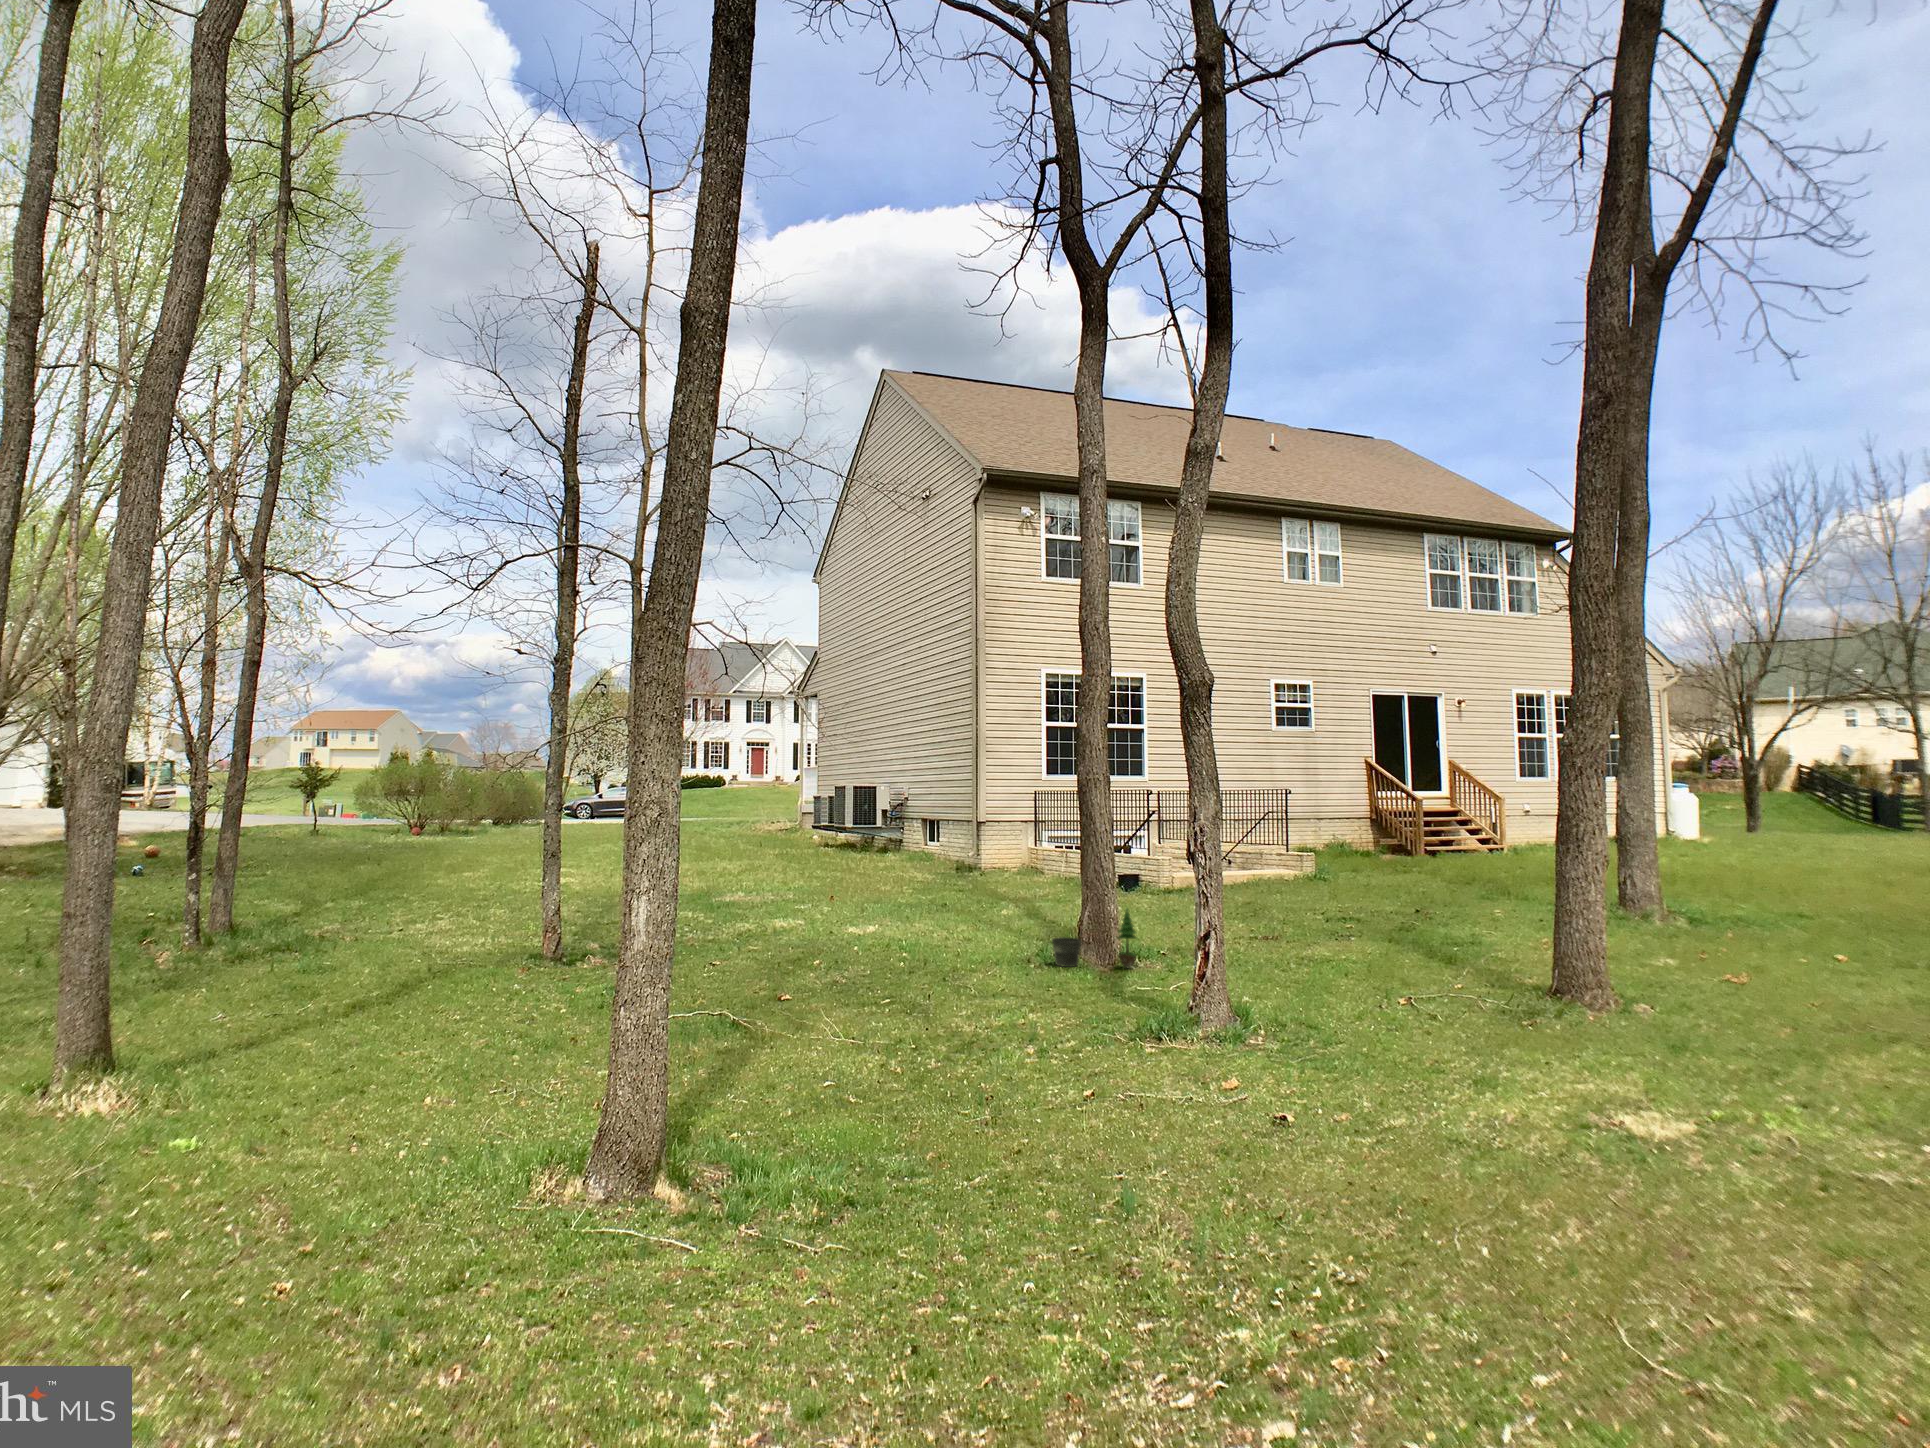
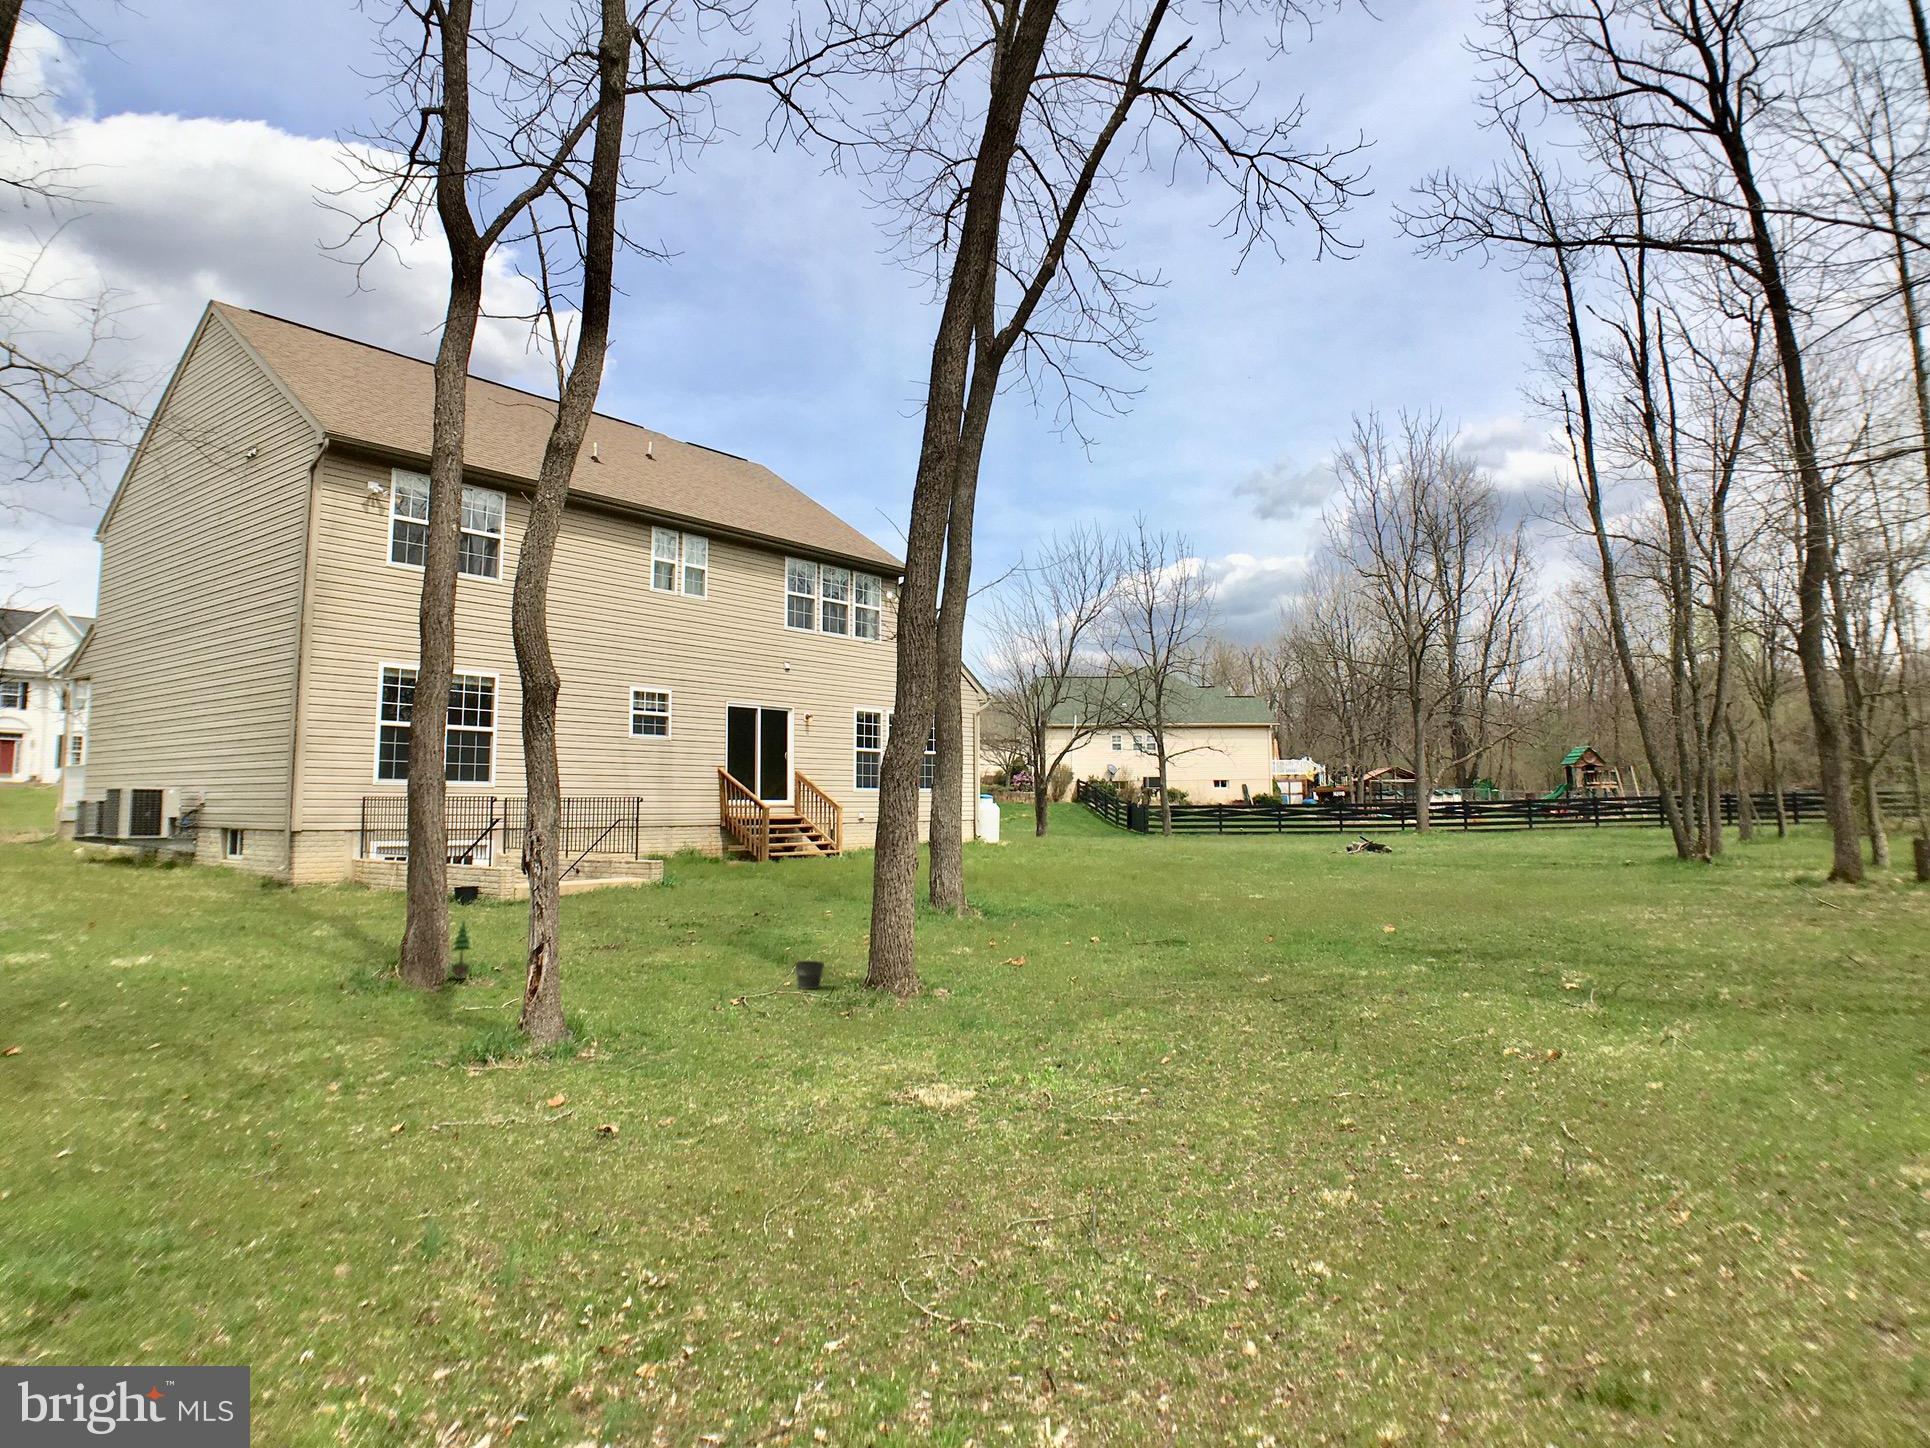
bucket: present [1052,937,1082,967] -> present [793,961,825,989]

